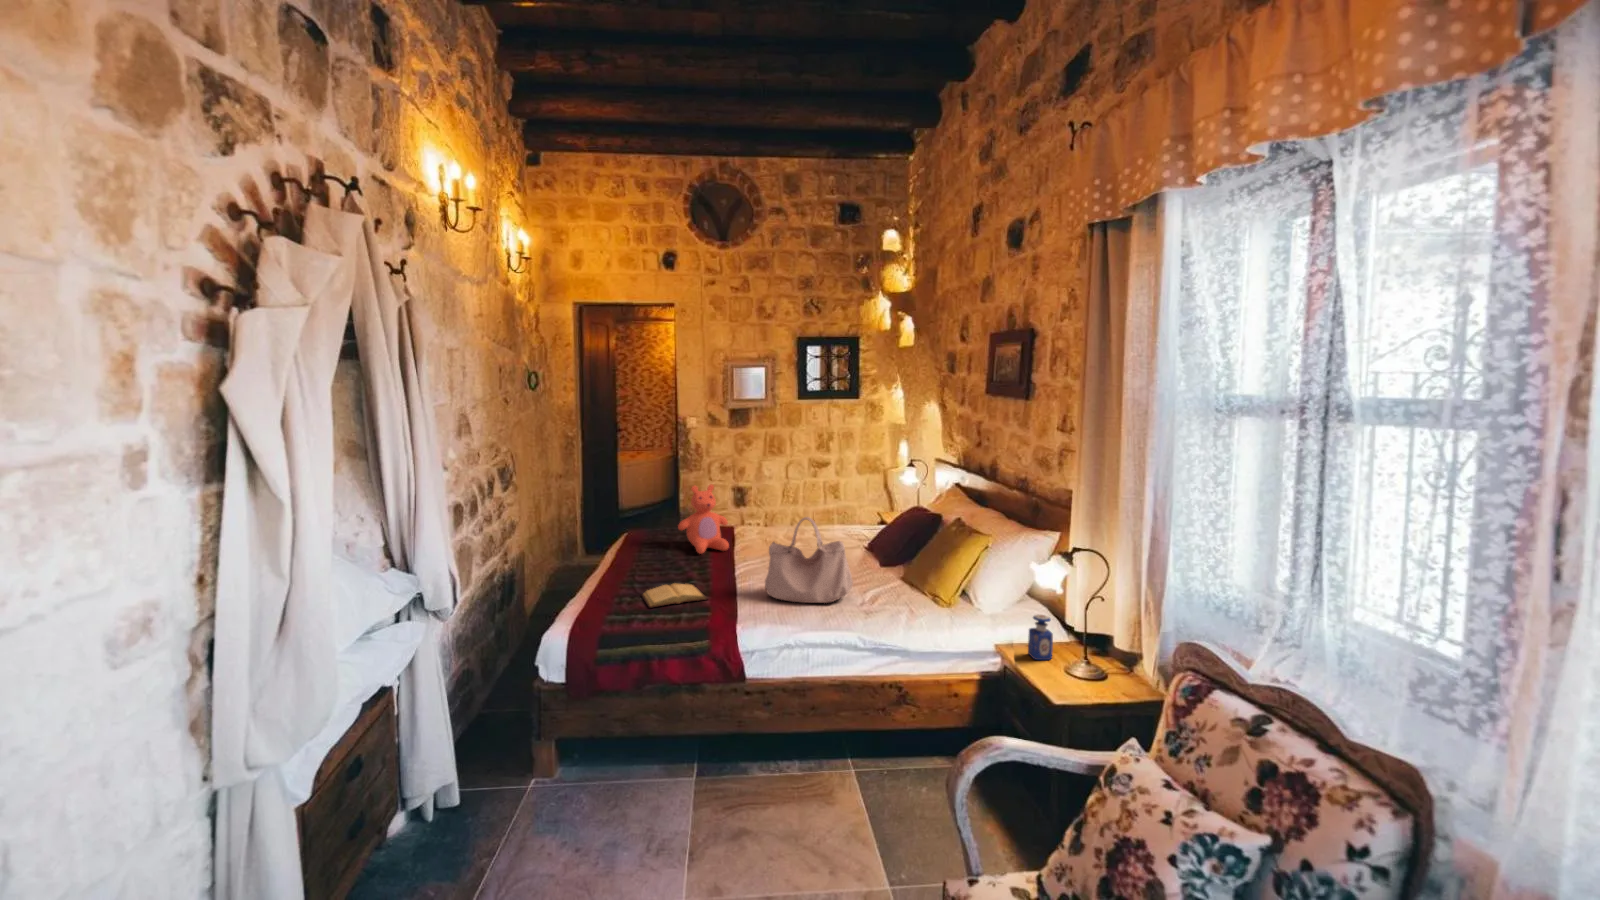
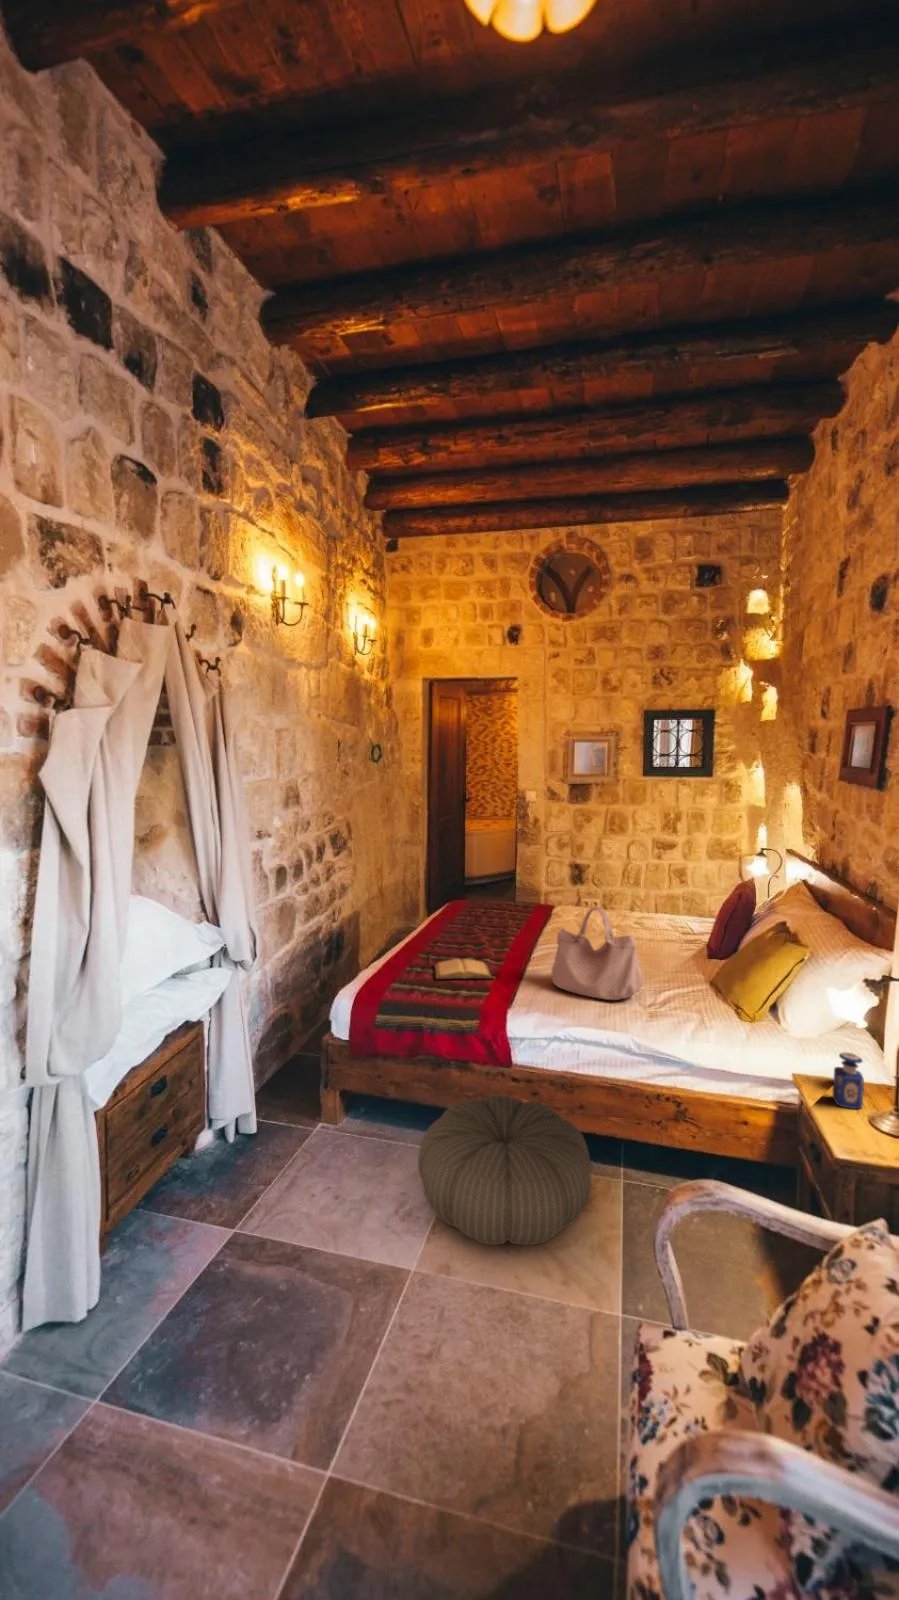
teddy bear: present [678,485,729,554] -> none [488,862,539,931]
pouf: none [662,711,836,858] -> present [418,1096,591,1245]

